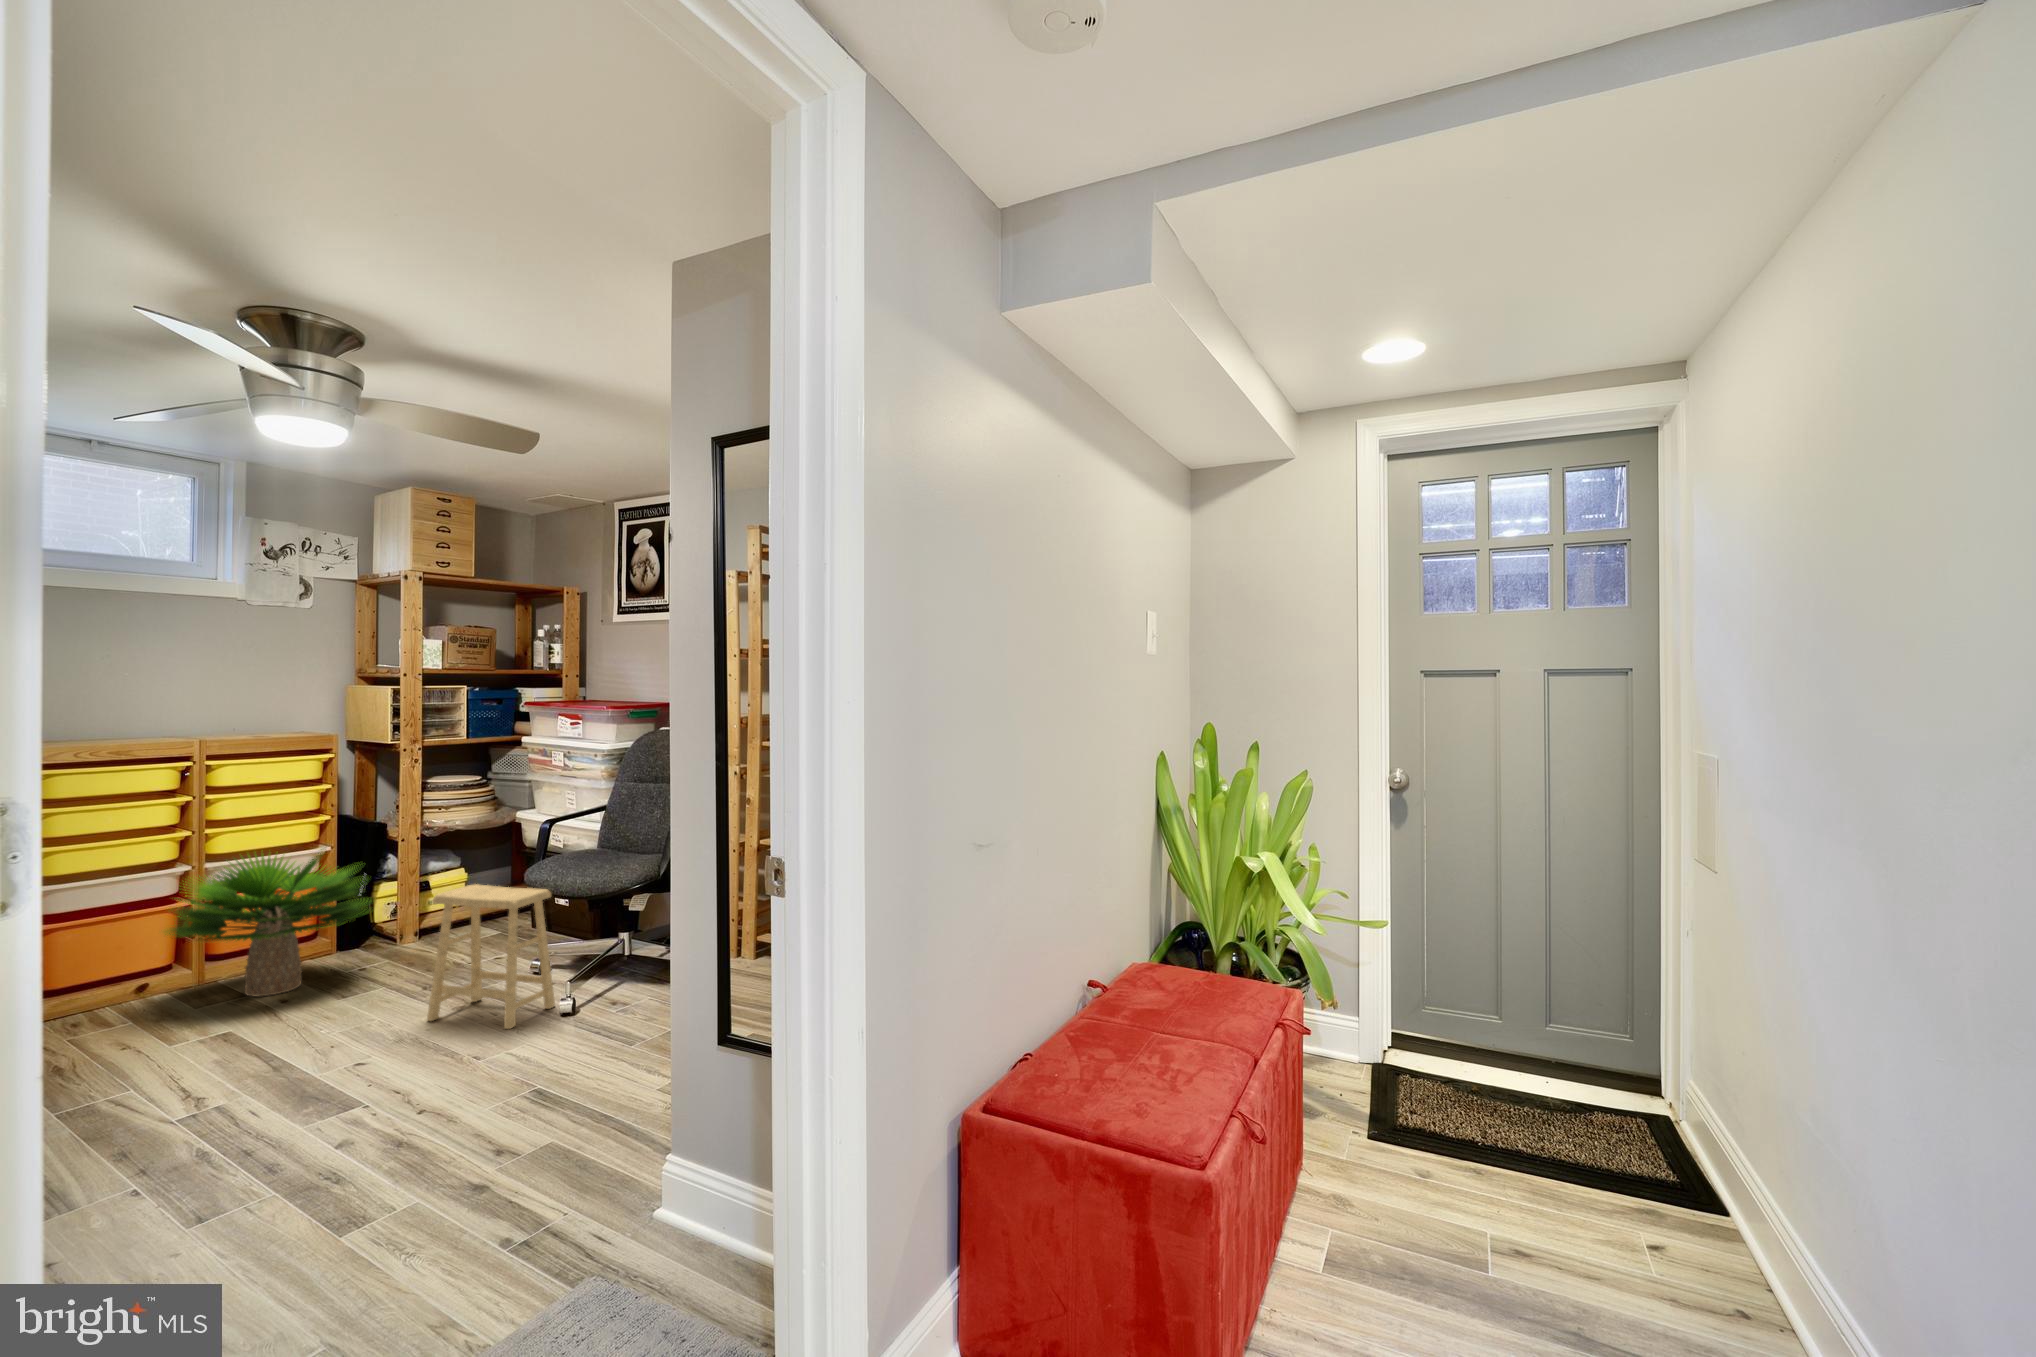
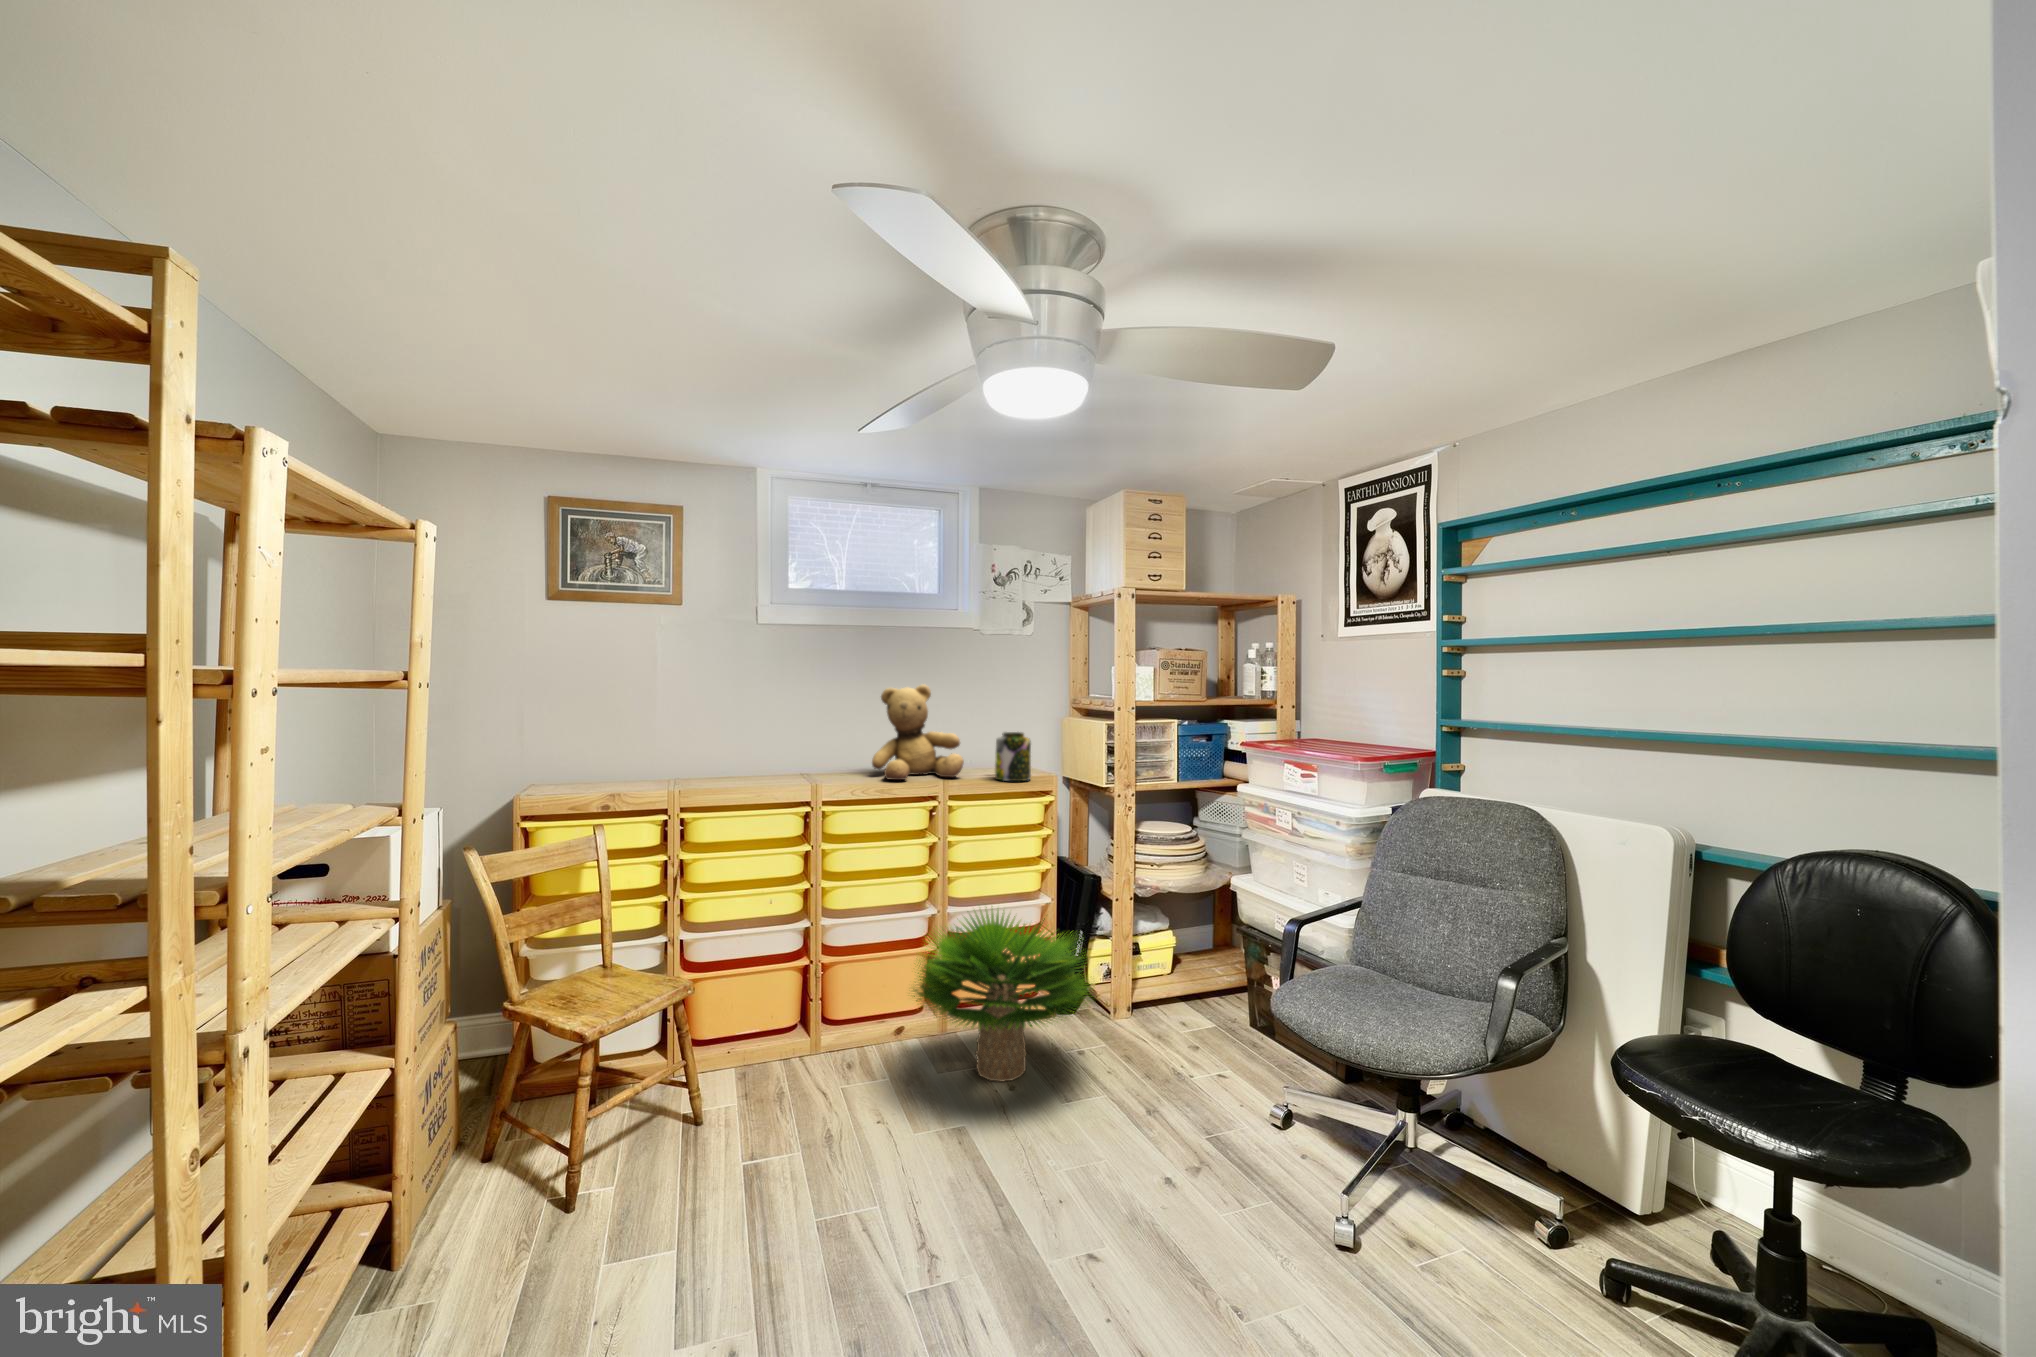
teddy bear: none [98,651,225,745] -> present [872,684,964,780]
jar: none [265,697,307,741] -> present [995,732,1031,781]
footstool: present [427,884,555,1029] -> none [1162,1022,1339,1304]

